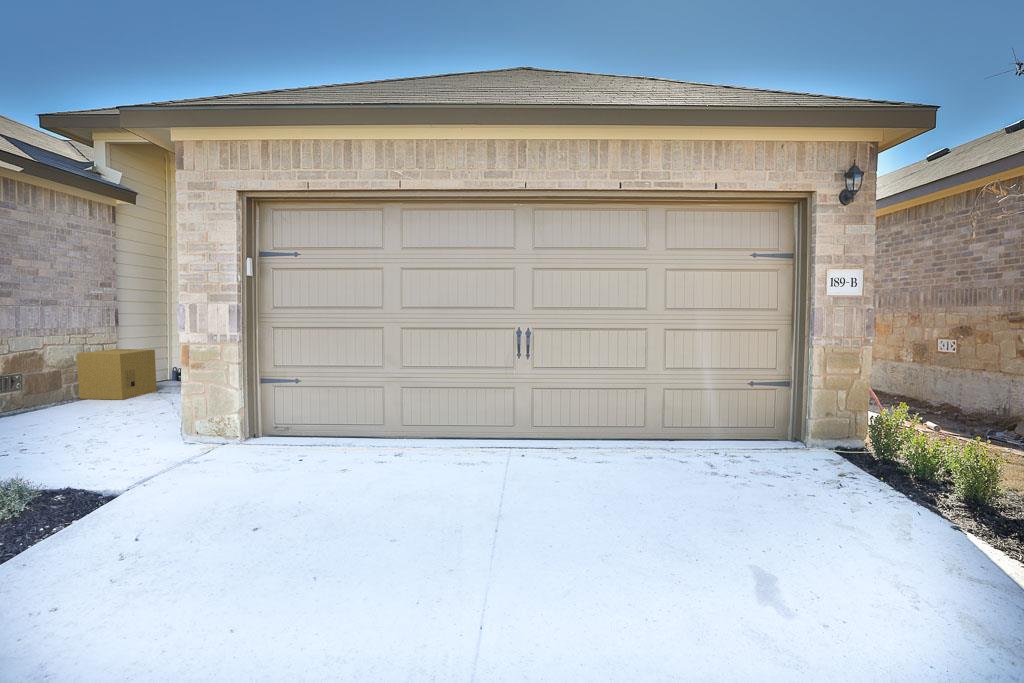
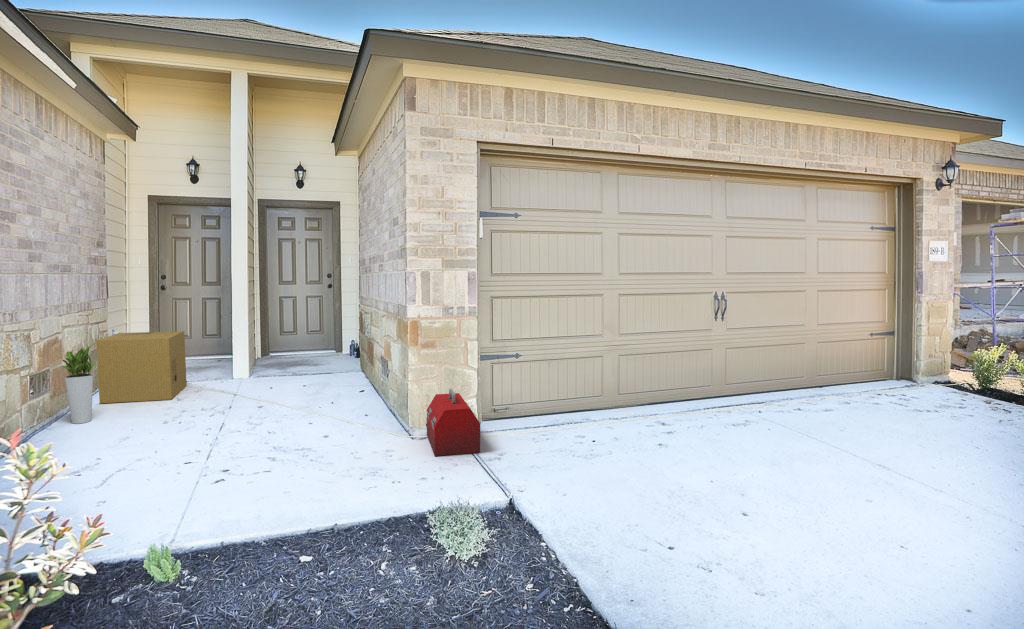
planter: none [23,356,53,411] -> present [62,346,96,424]
toolbox: none [152,404,228,460] -> present [427,389,480,456]

